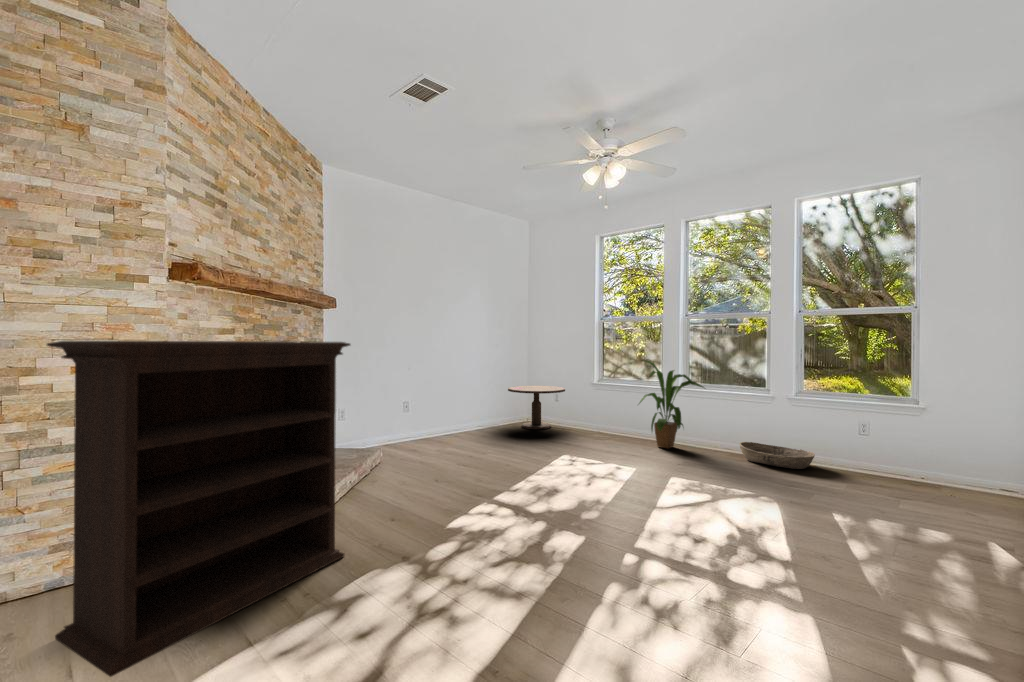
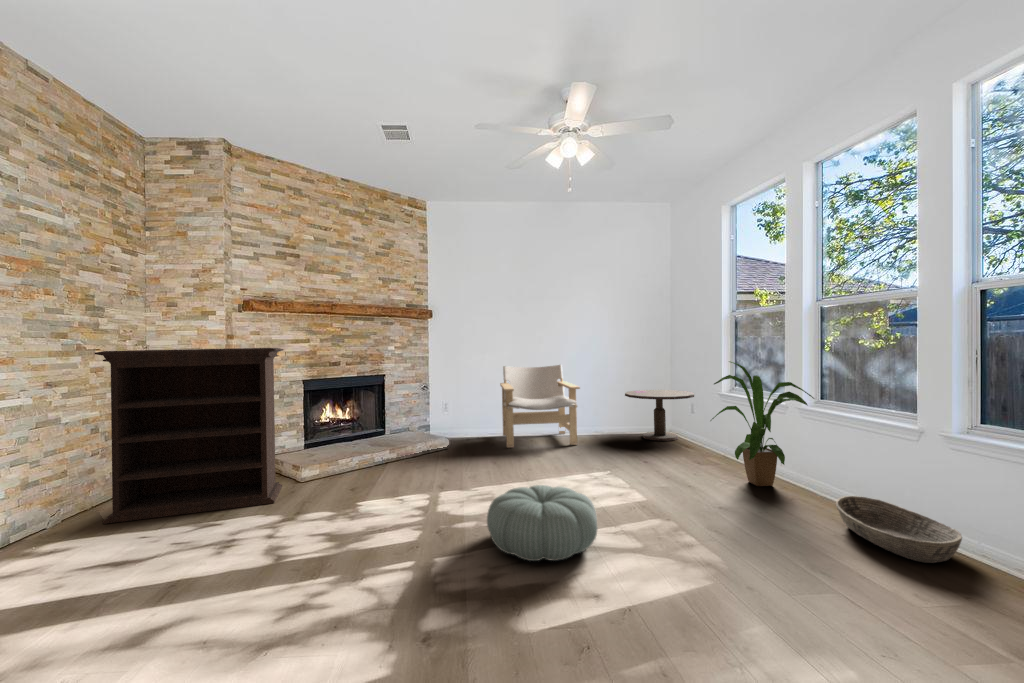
lounge chair: none [401,364,502,452] -> present [500,365,580,448]
pouf: none [618,463,714,520] -> present [487,485,598,561]

